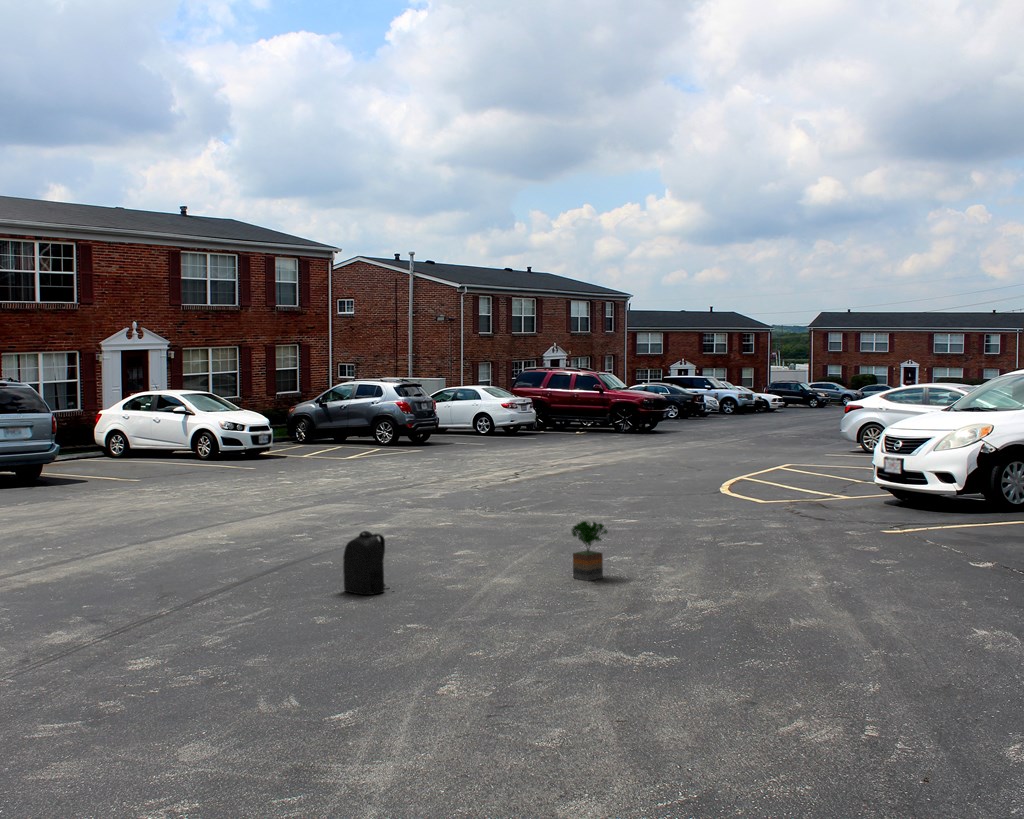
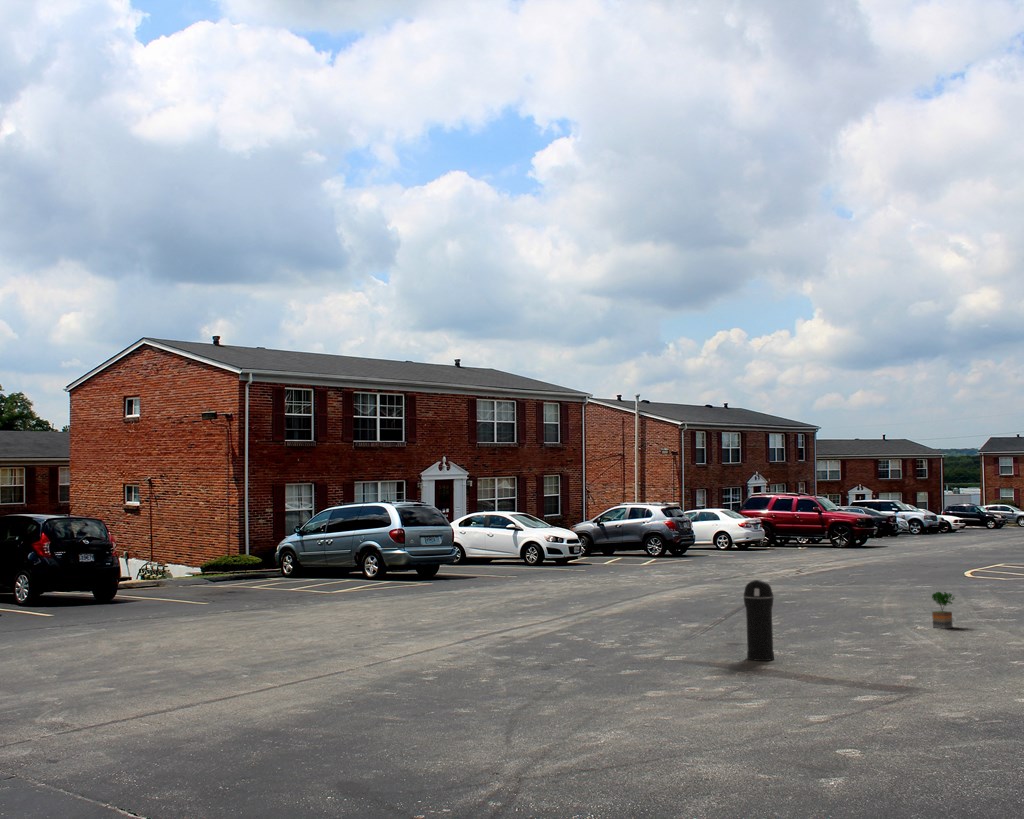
trash can: none [124,531,184,688] -> present [744,580,774,661]
backpack: present [343,531,386,595] -> none [794,594,822,633]

